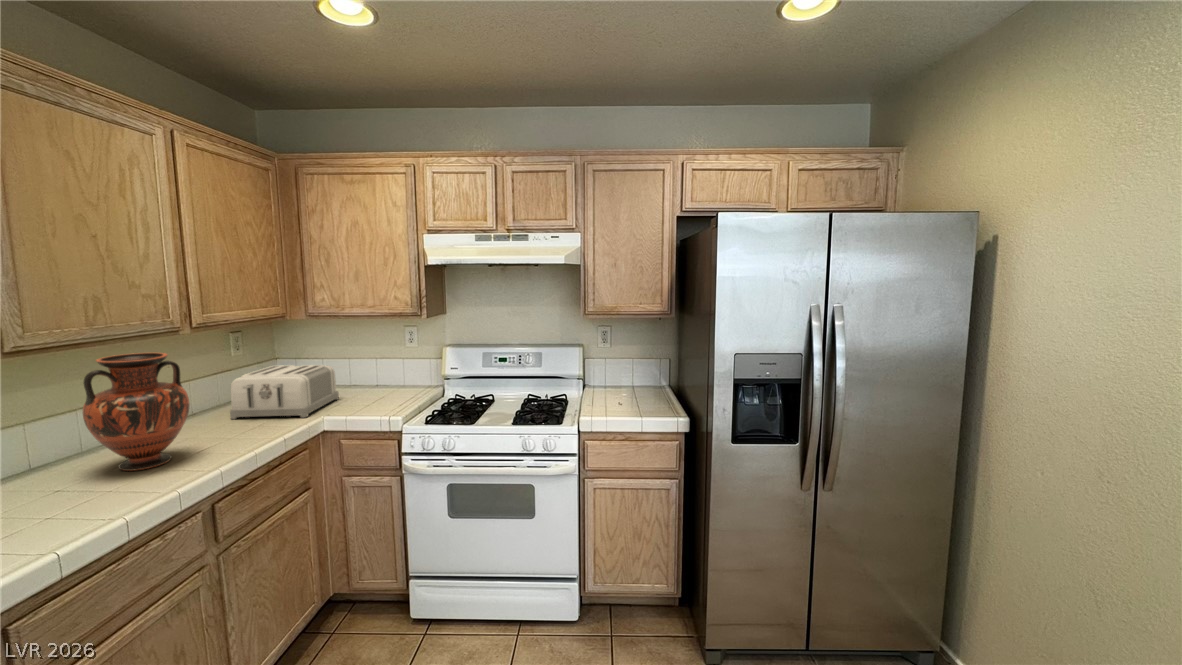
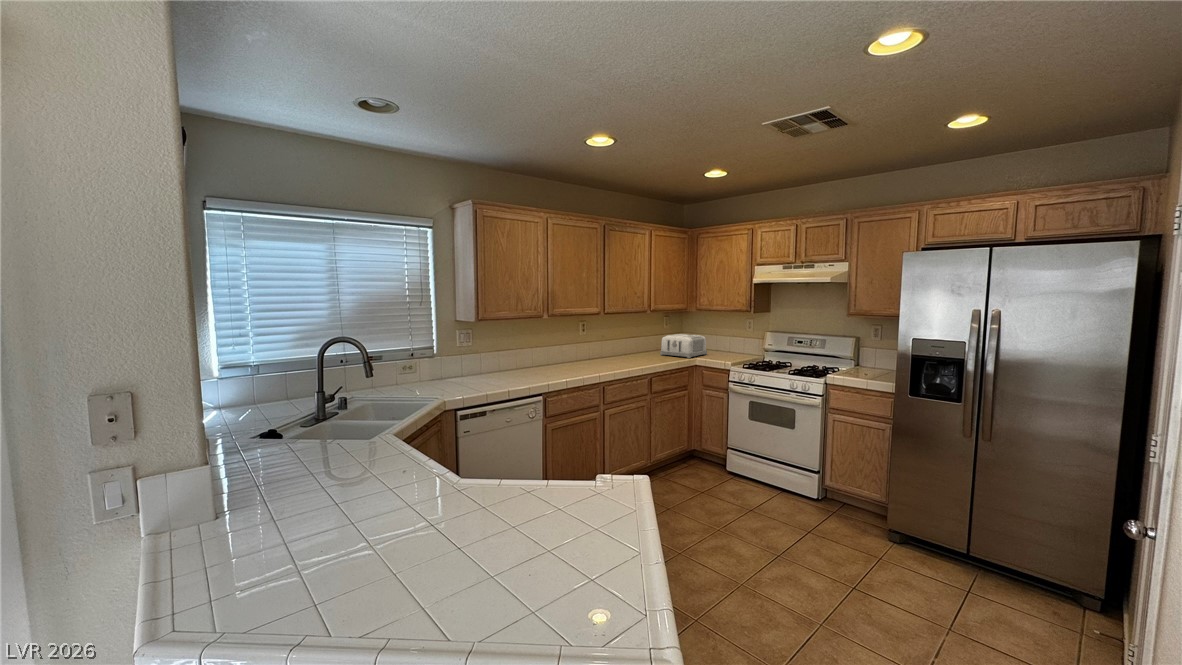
vase: present [83,353,189,471] -> none [619,320,648,363]

